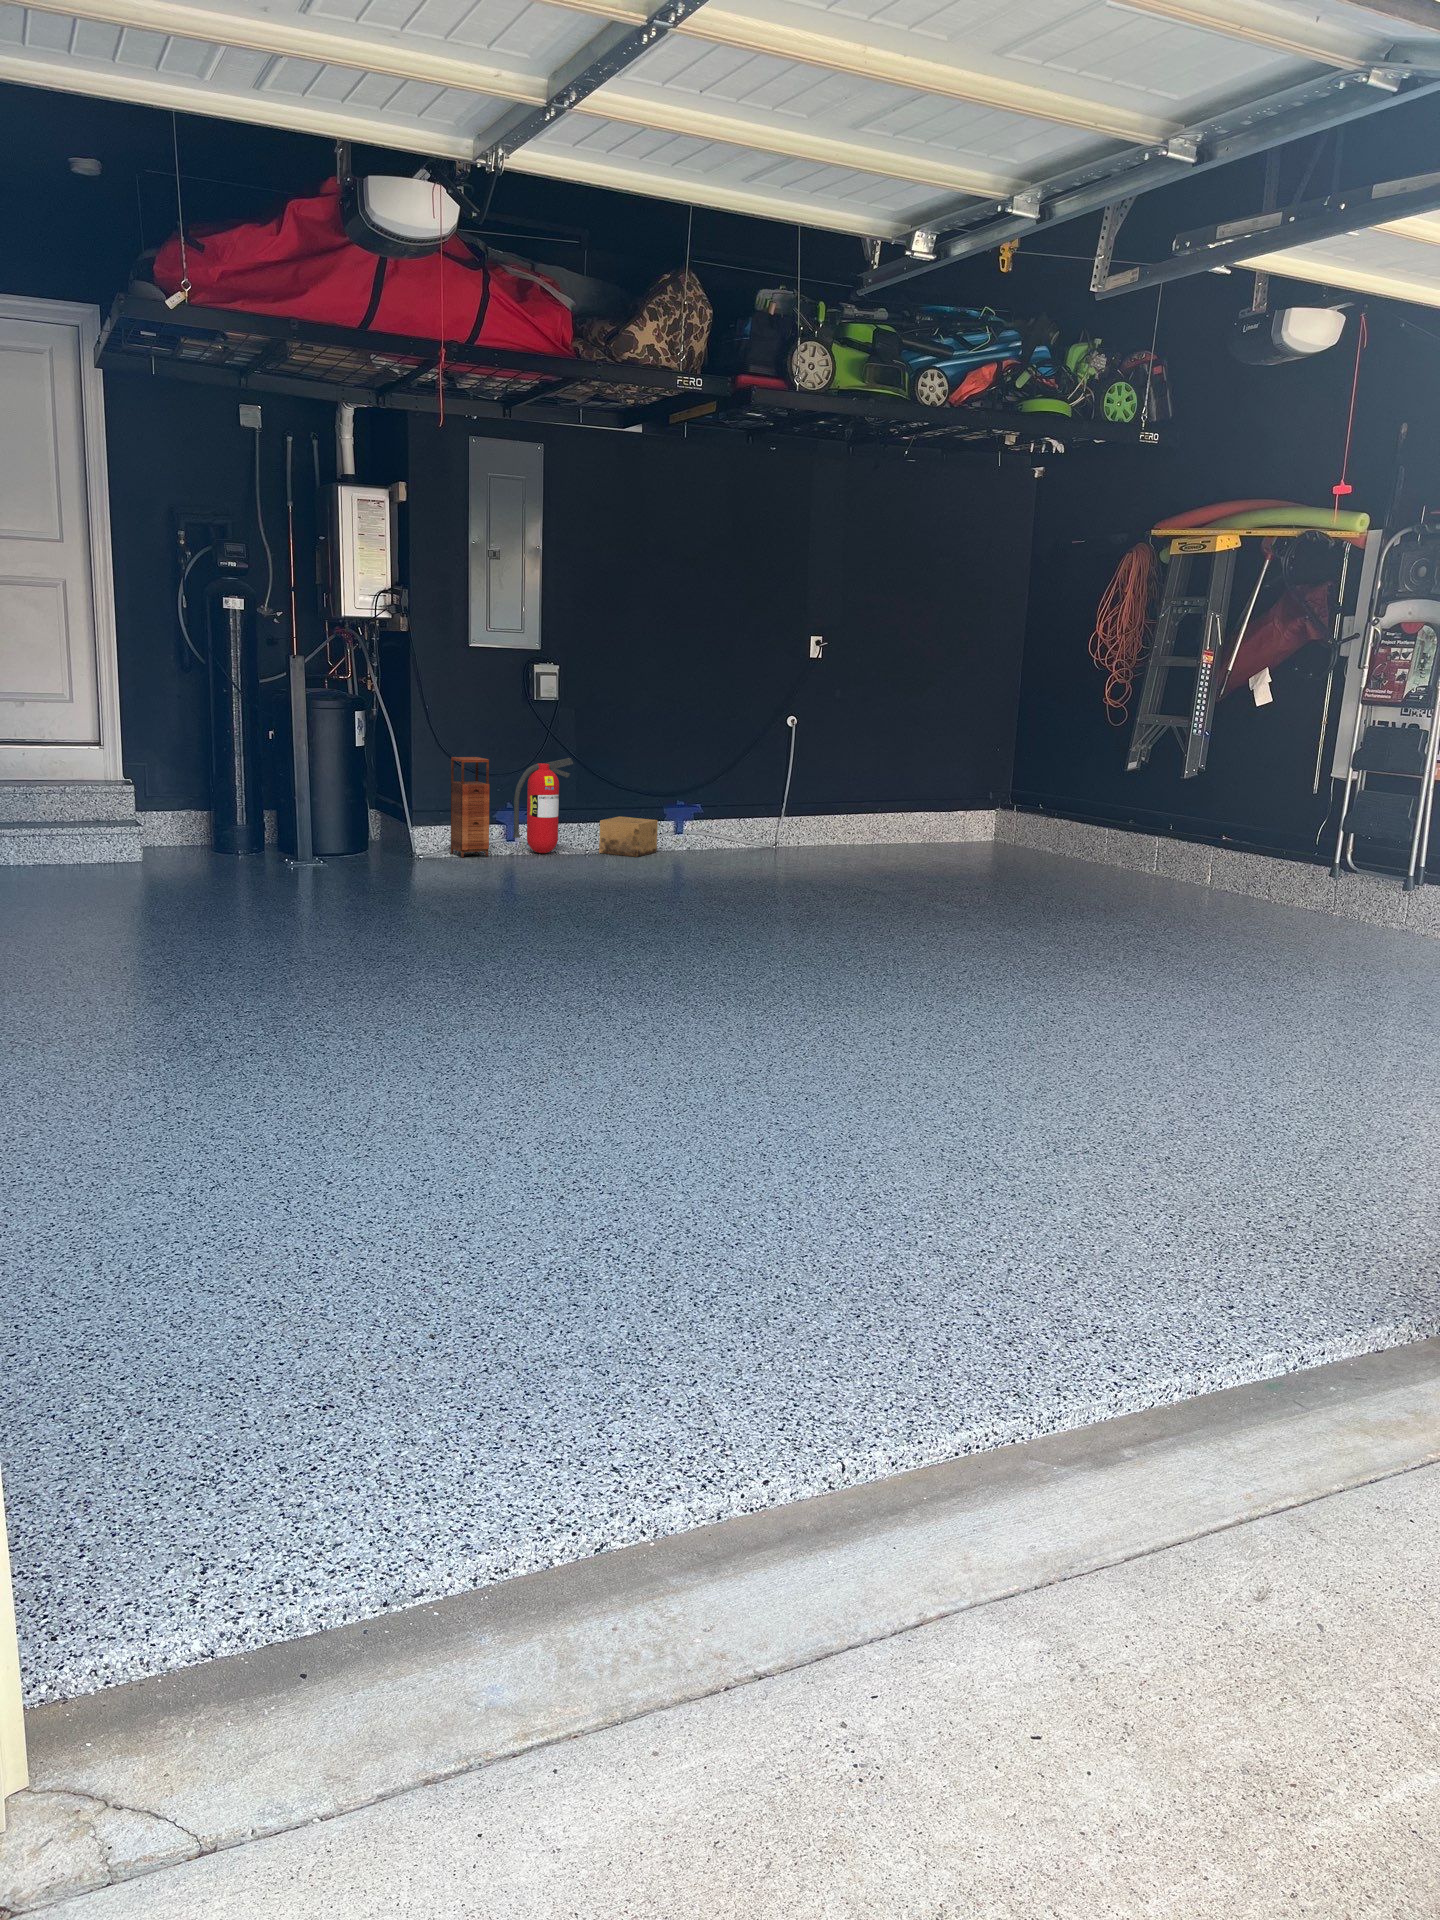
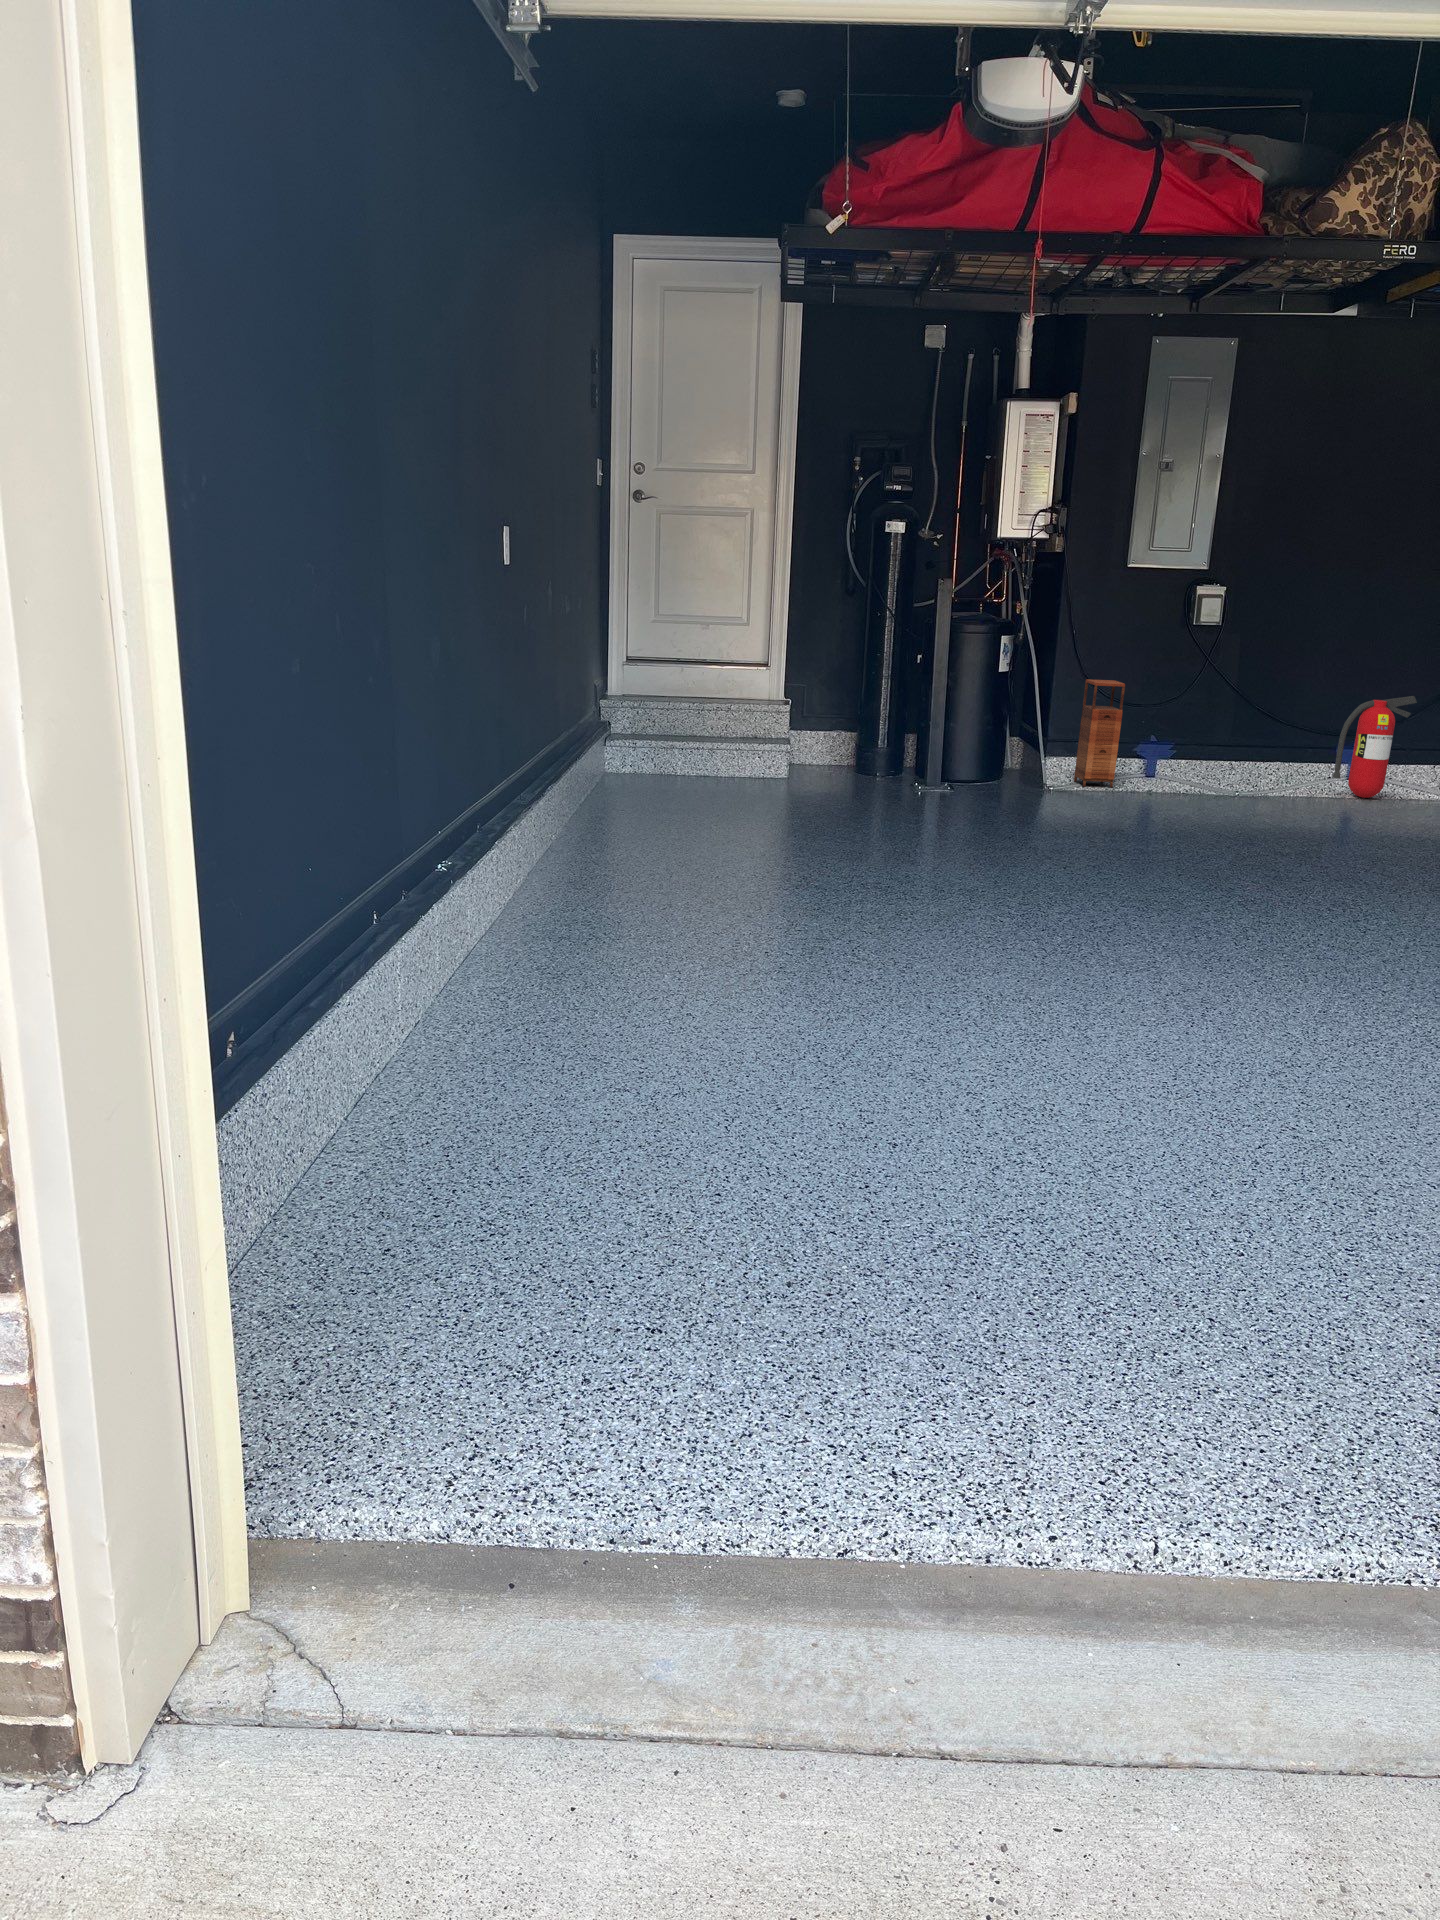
fire extinguisher: present [513,758,573,853] -> present [1332,696,1417,798]
cardboard box: present [599,817,658,857] -> none [1240,755,1315,802]

